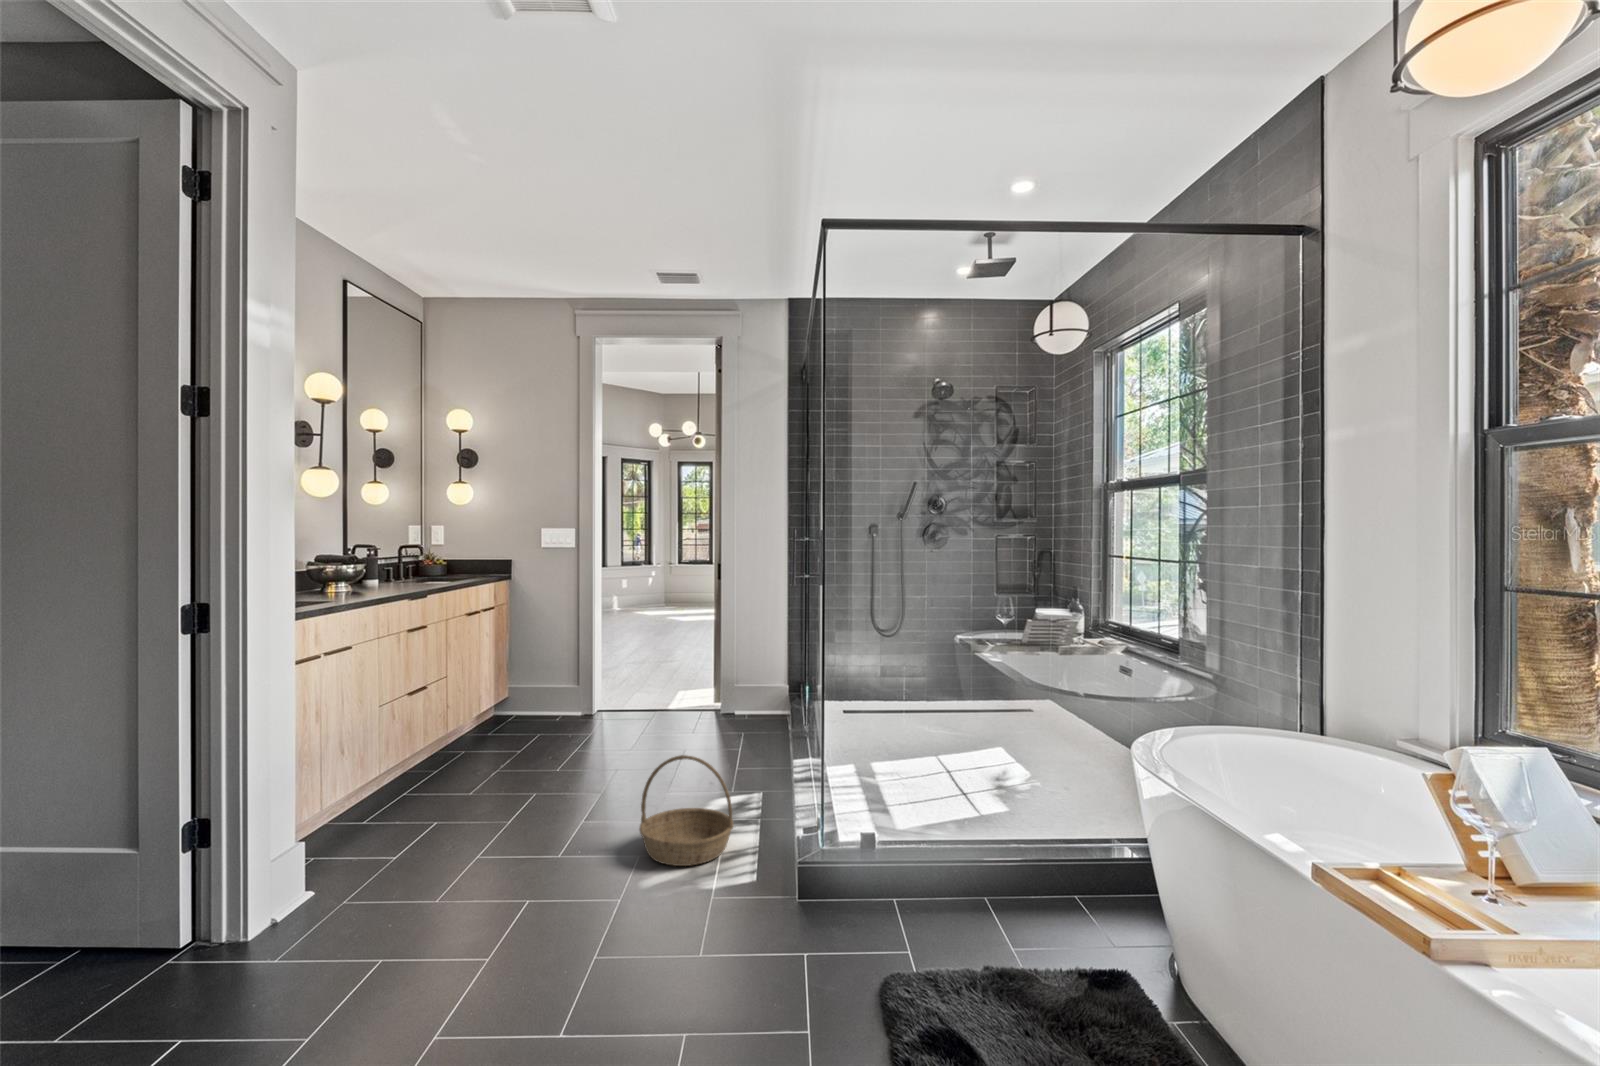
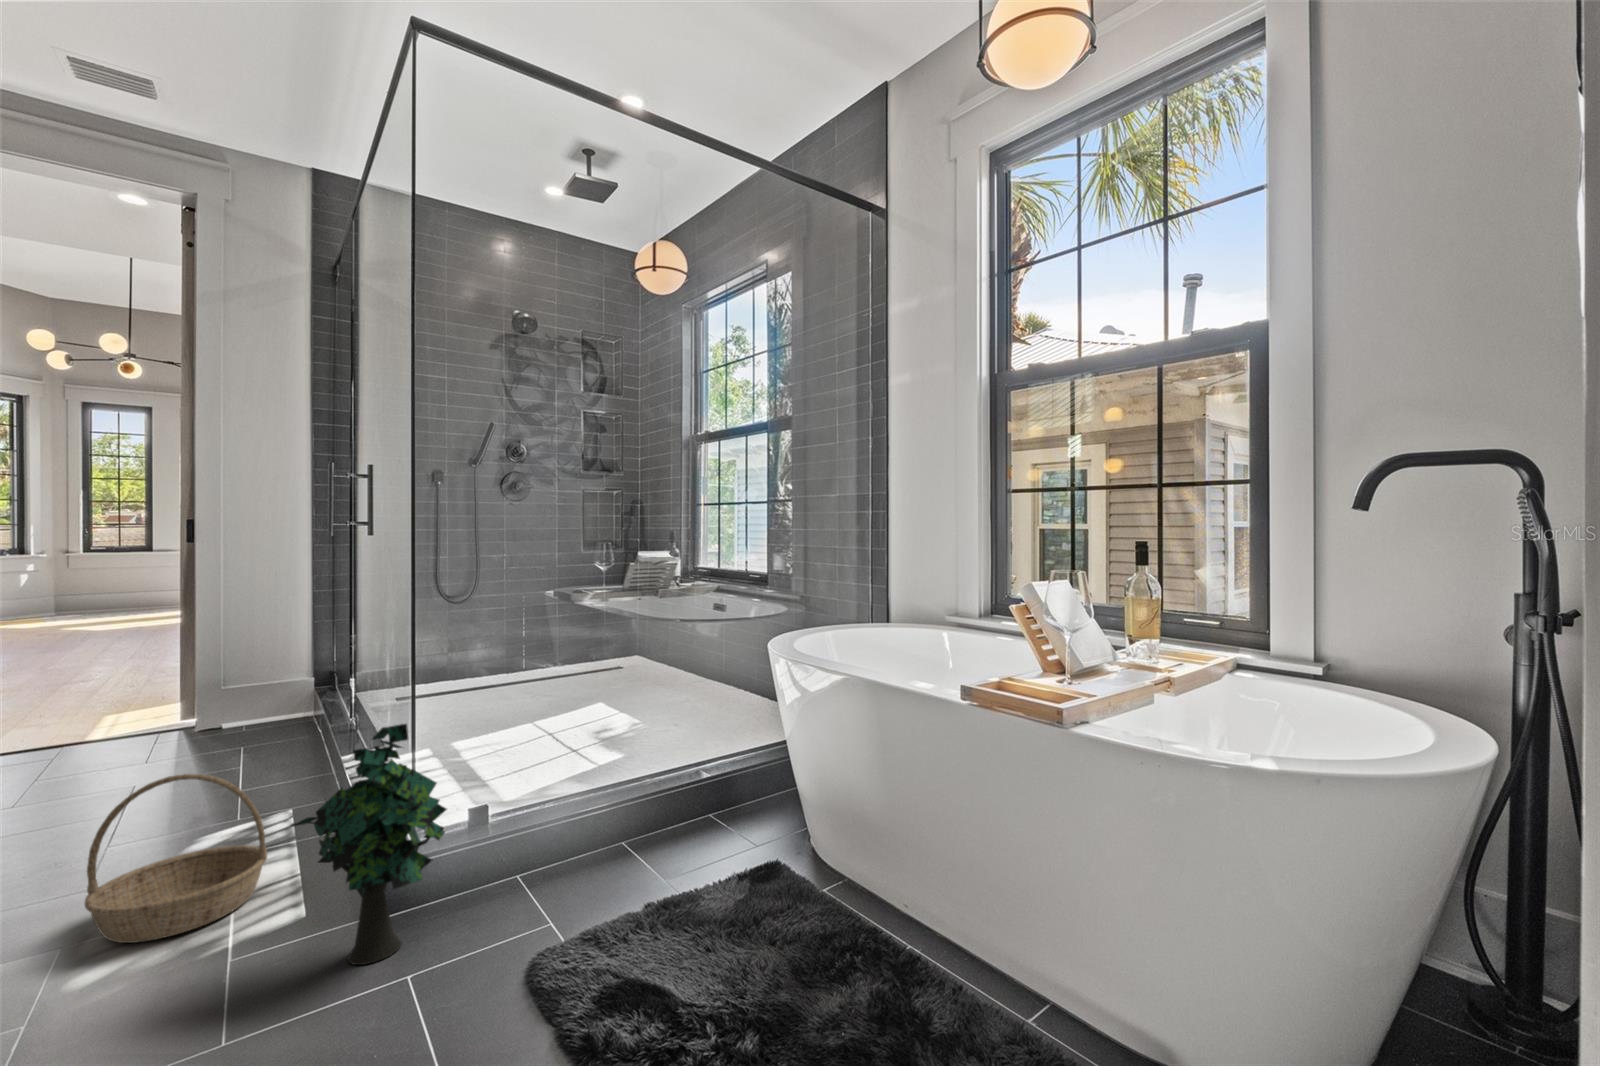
decorative plant: none [740,760,840,934] -> present [292,724,447,965]

